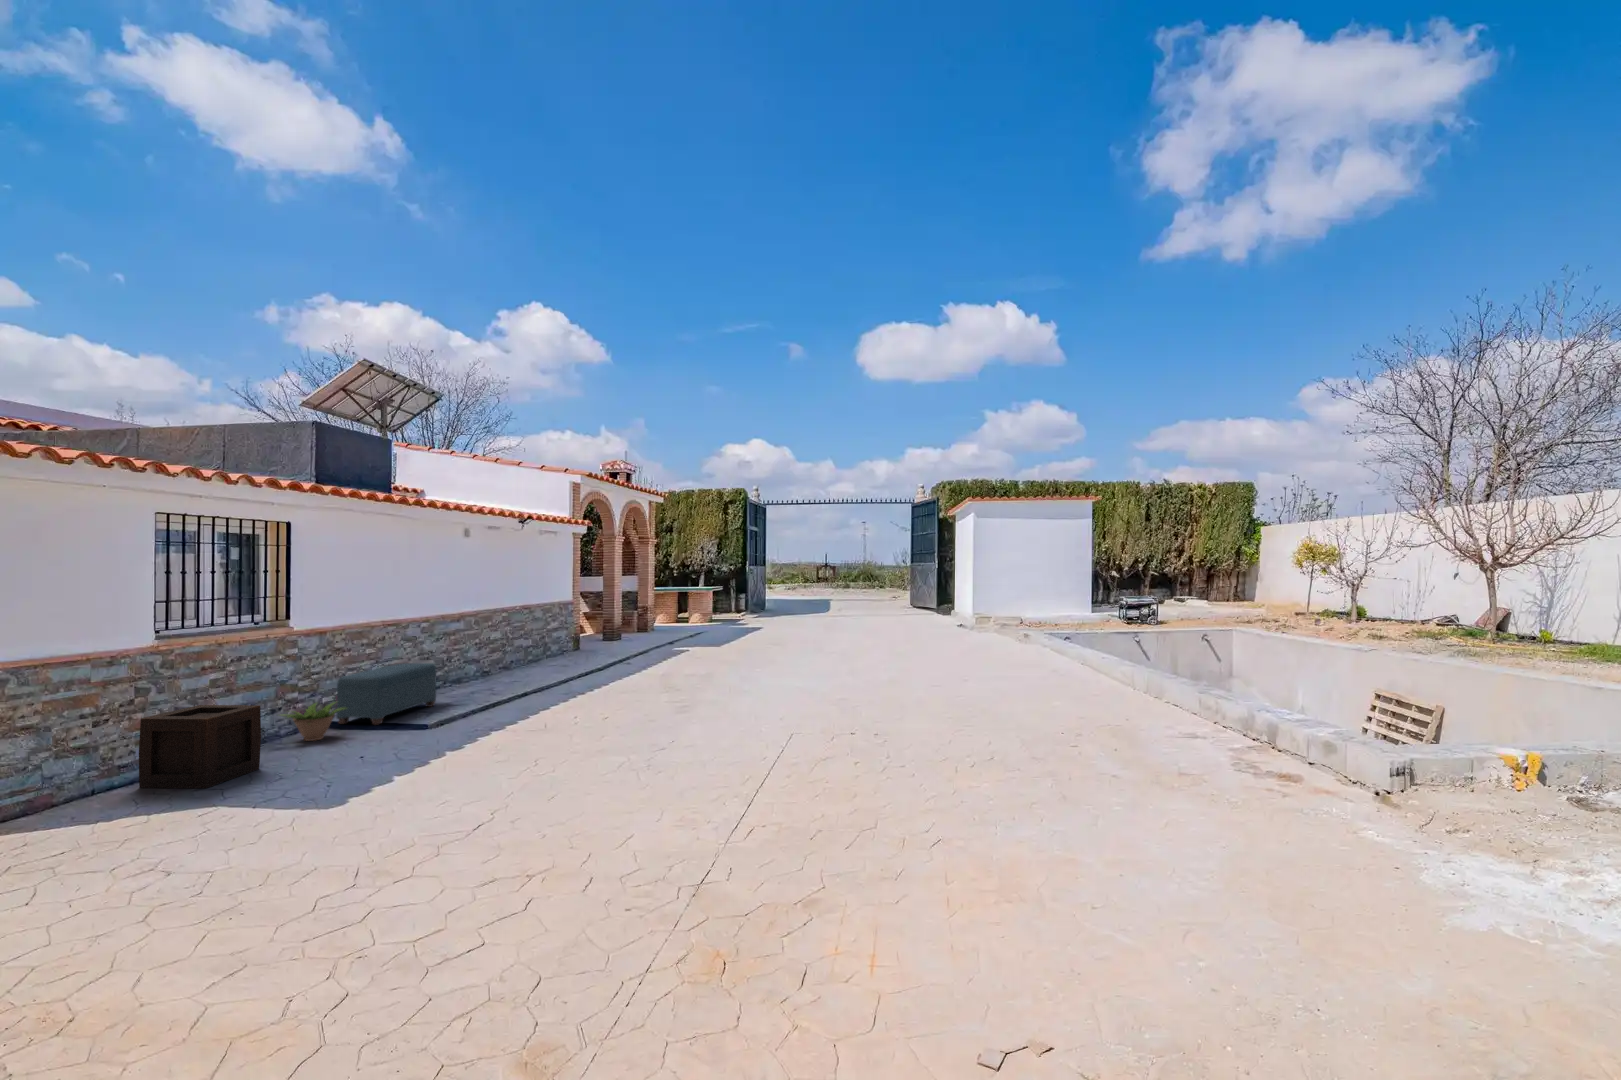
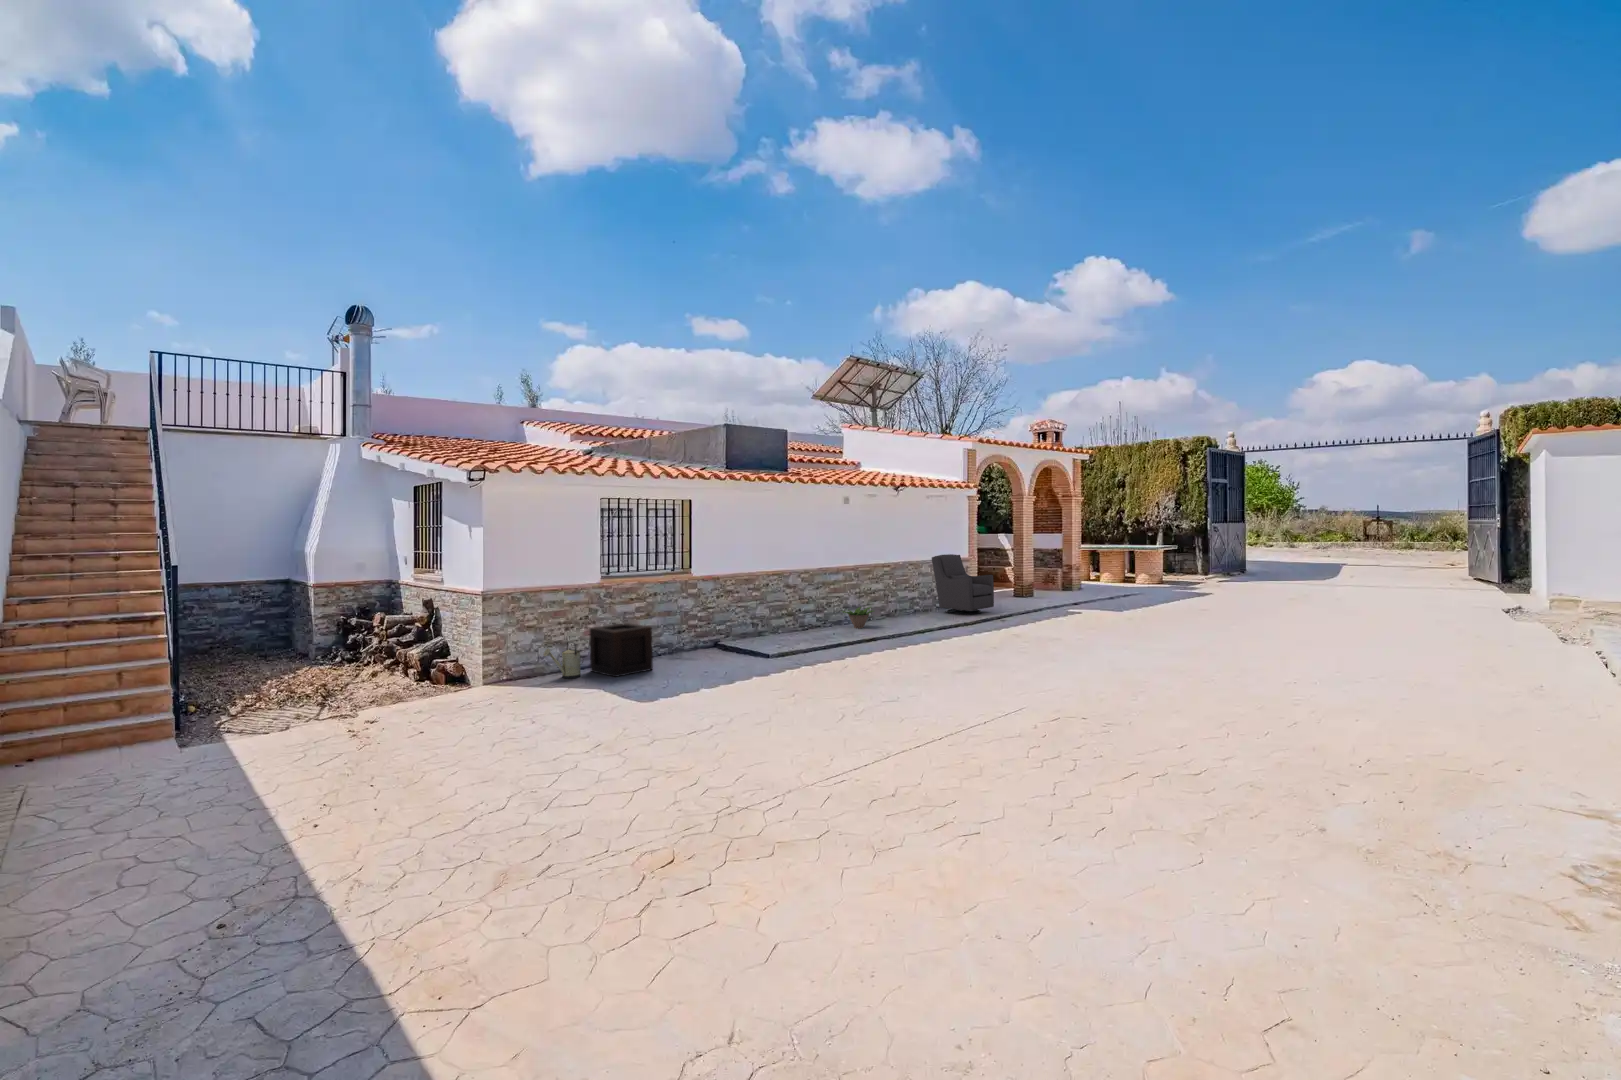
chair: none [547,597,612,661] -> present [932,554,994,615]
bench: present [337,663,437,725] -> none [727,605,802,650]
decorative plant: present [286,702,347,741] -> present [844,607,873,628]
watering can: none [60,744,133,805] -> present [543,642,583,678]

